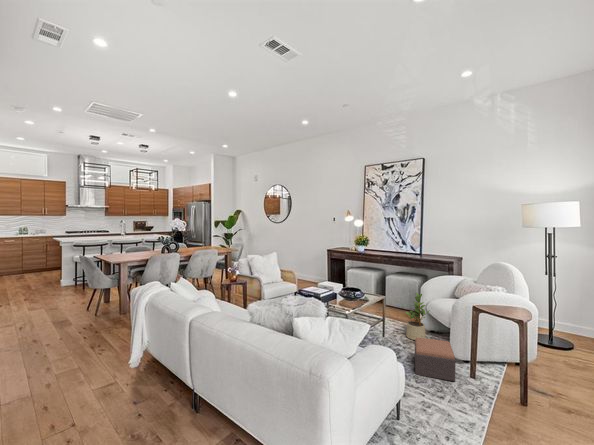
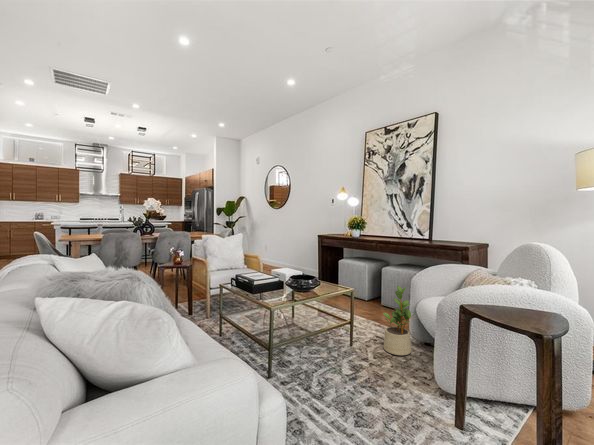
footstool: present [415,337,455,381] -> none [362,351,430,430]

